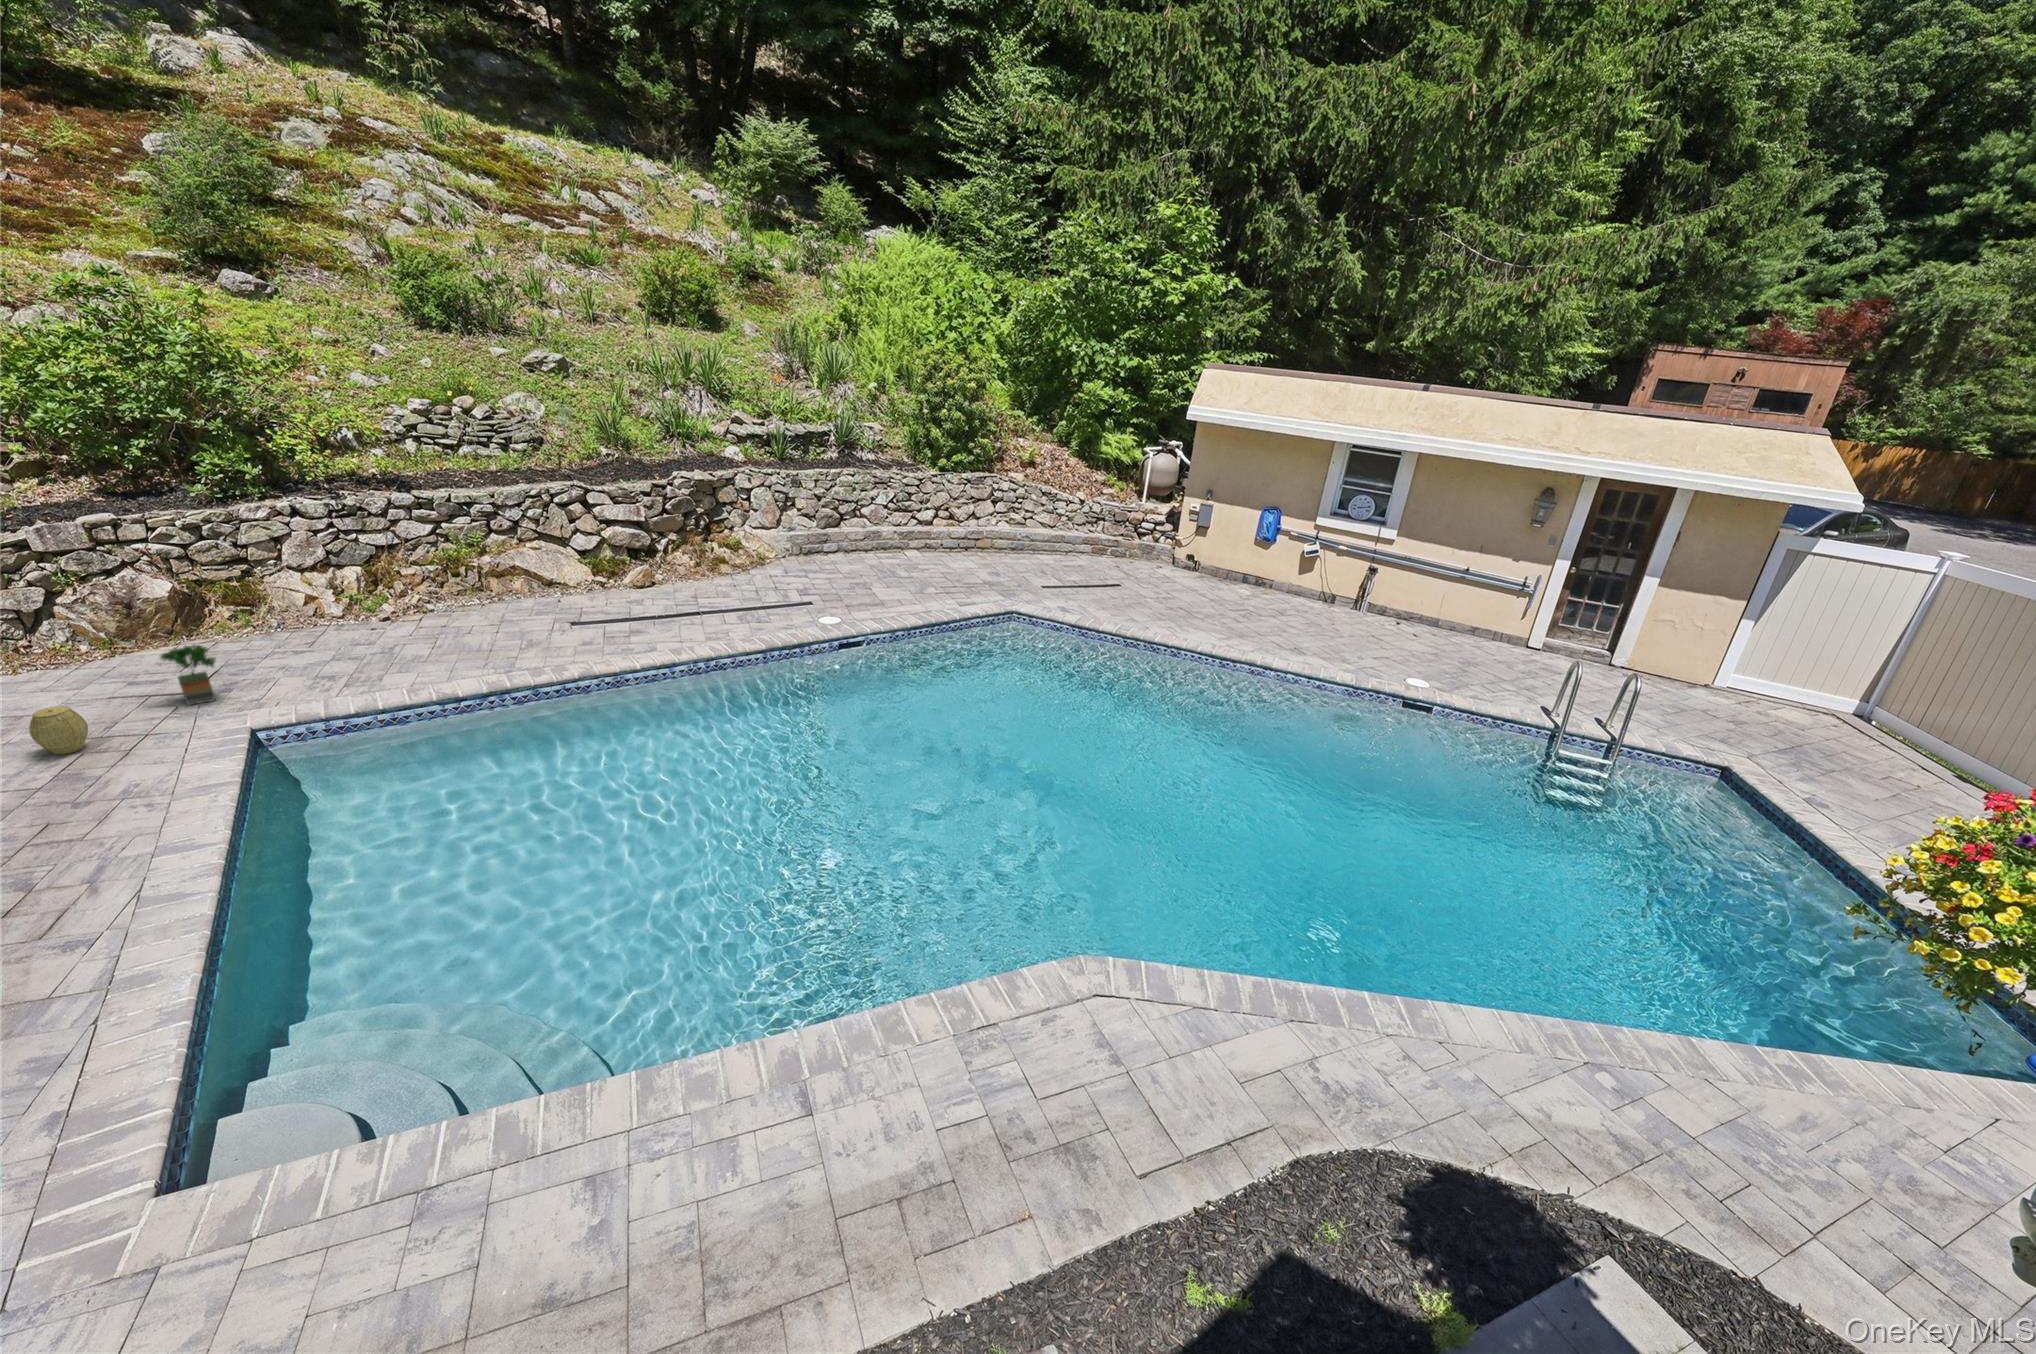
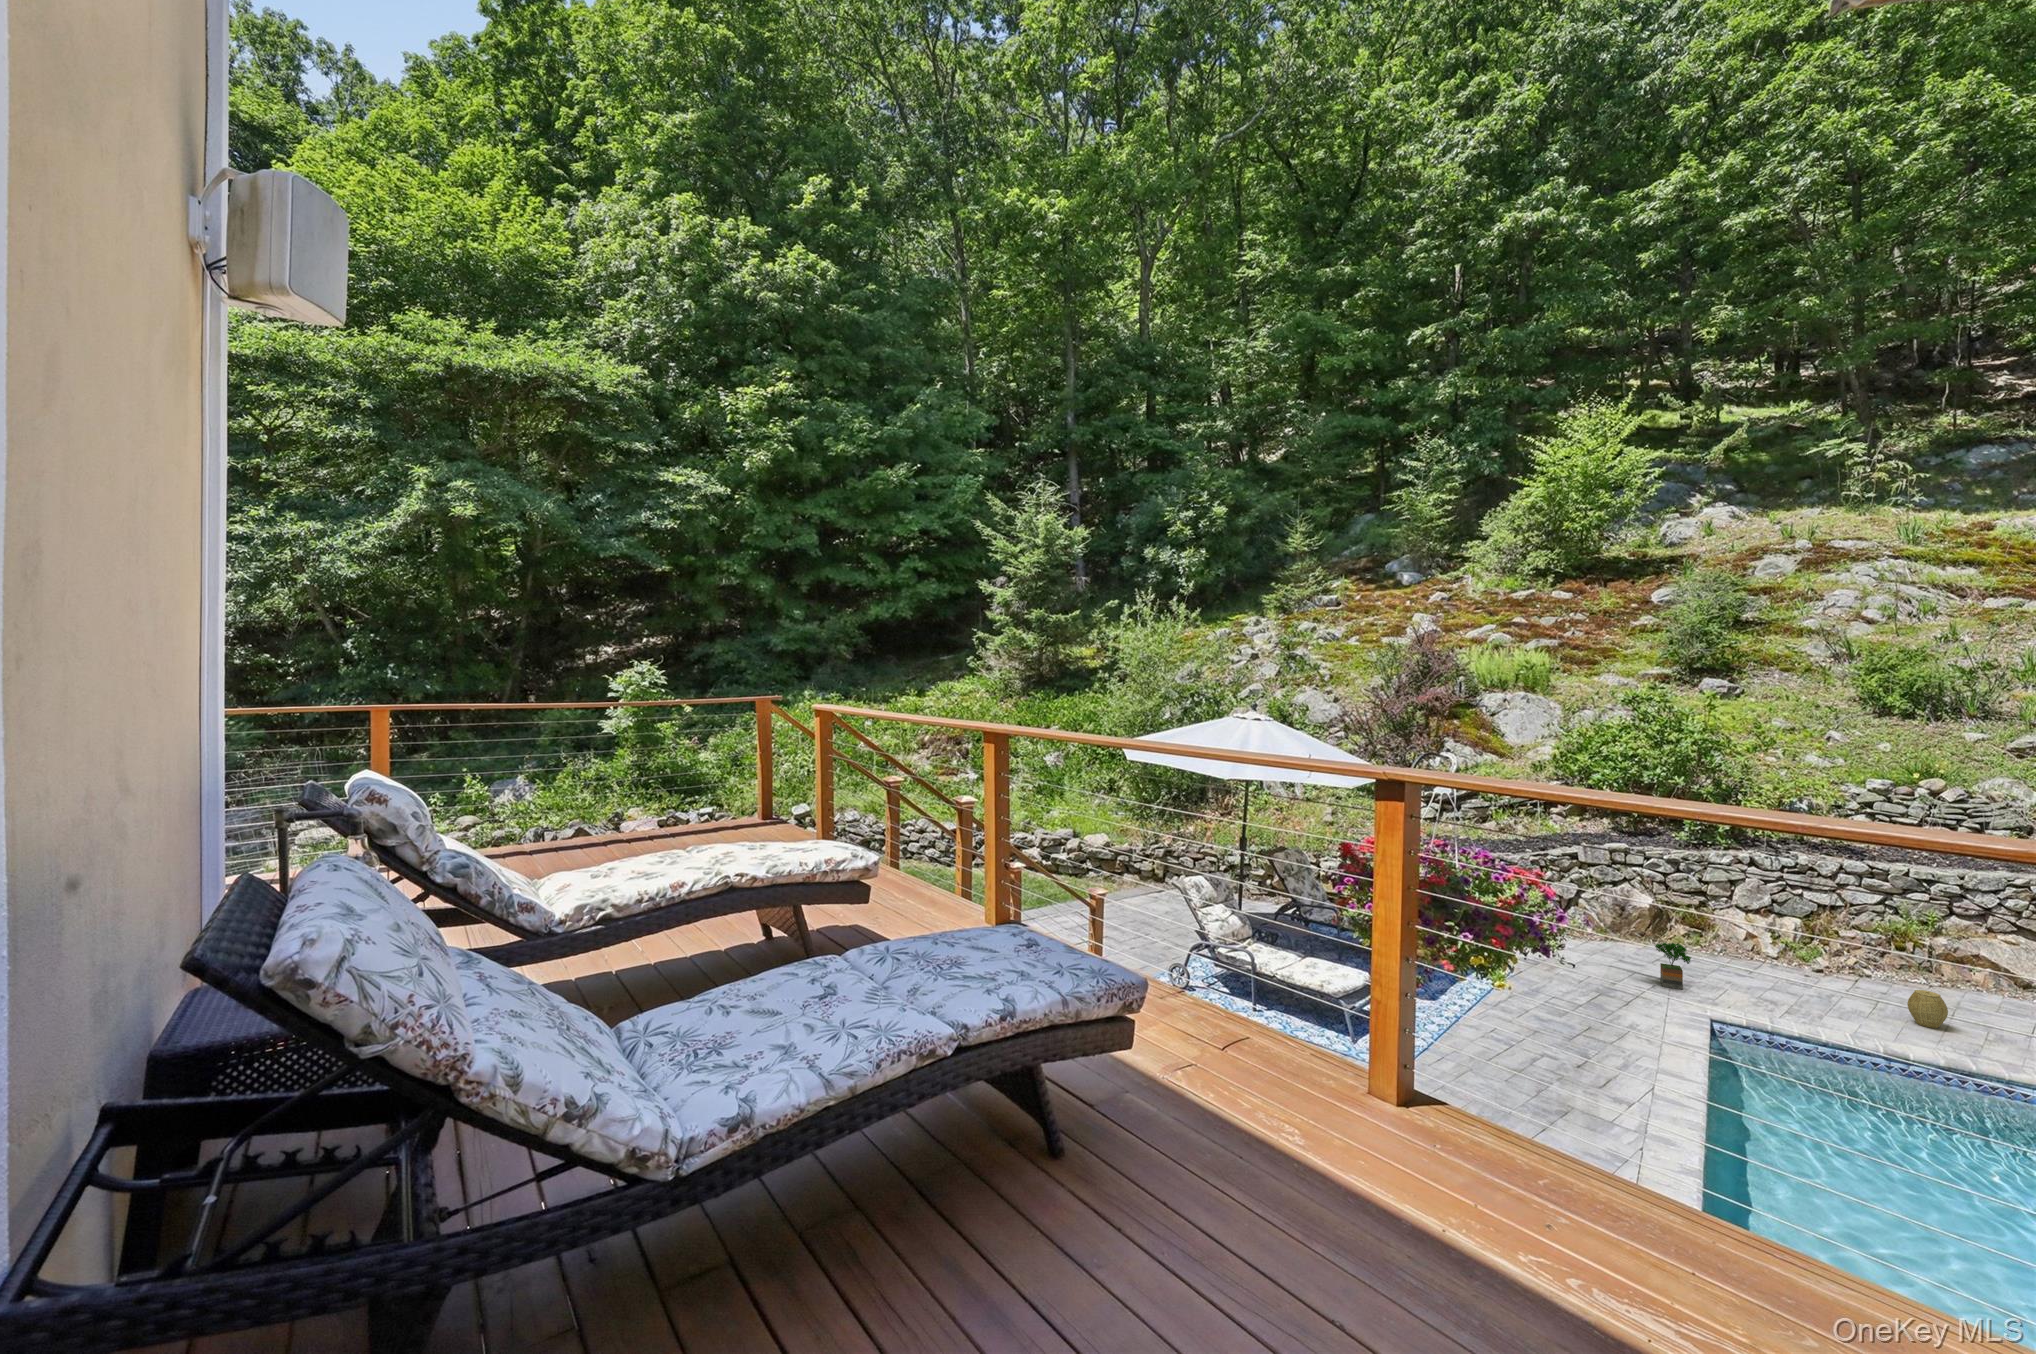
woven basket: present [29,706,88,754] -> present [1907,990,1948,1028]

